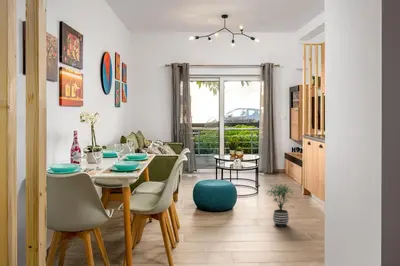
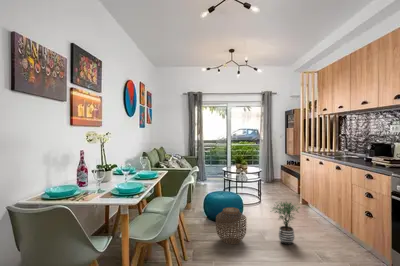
woven basket: none [209,191,240,228] -> present [216,207,246,244]

